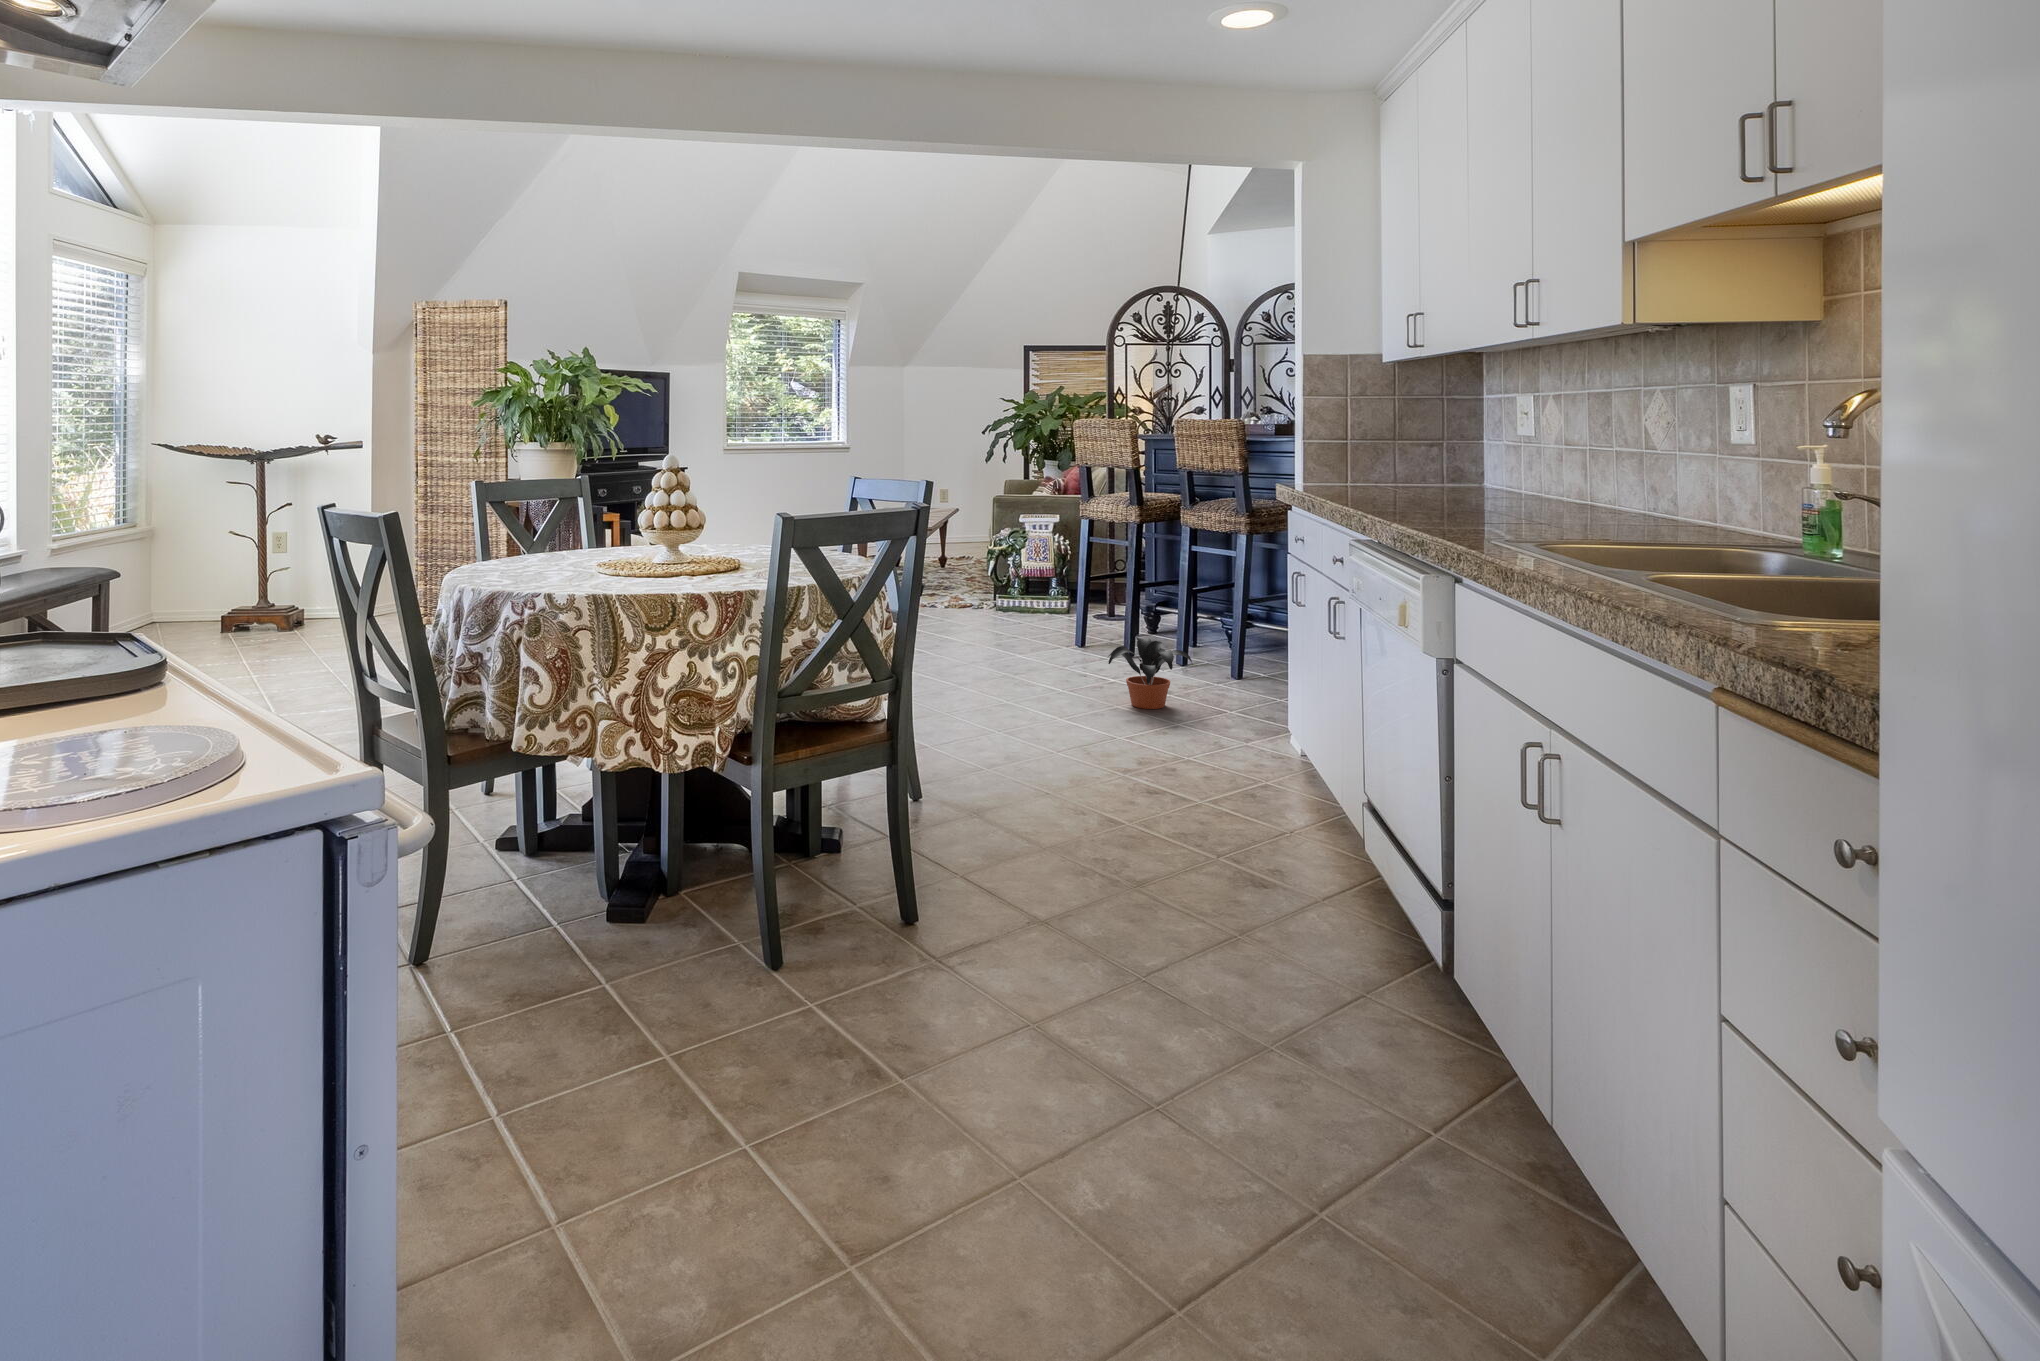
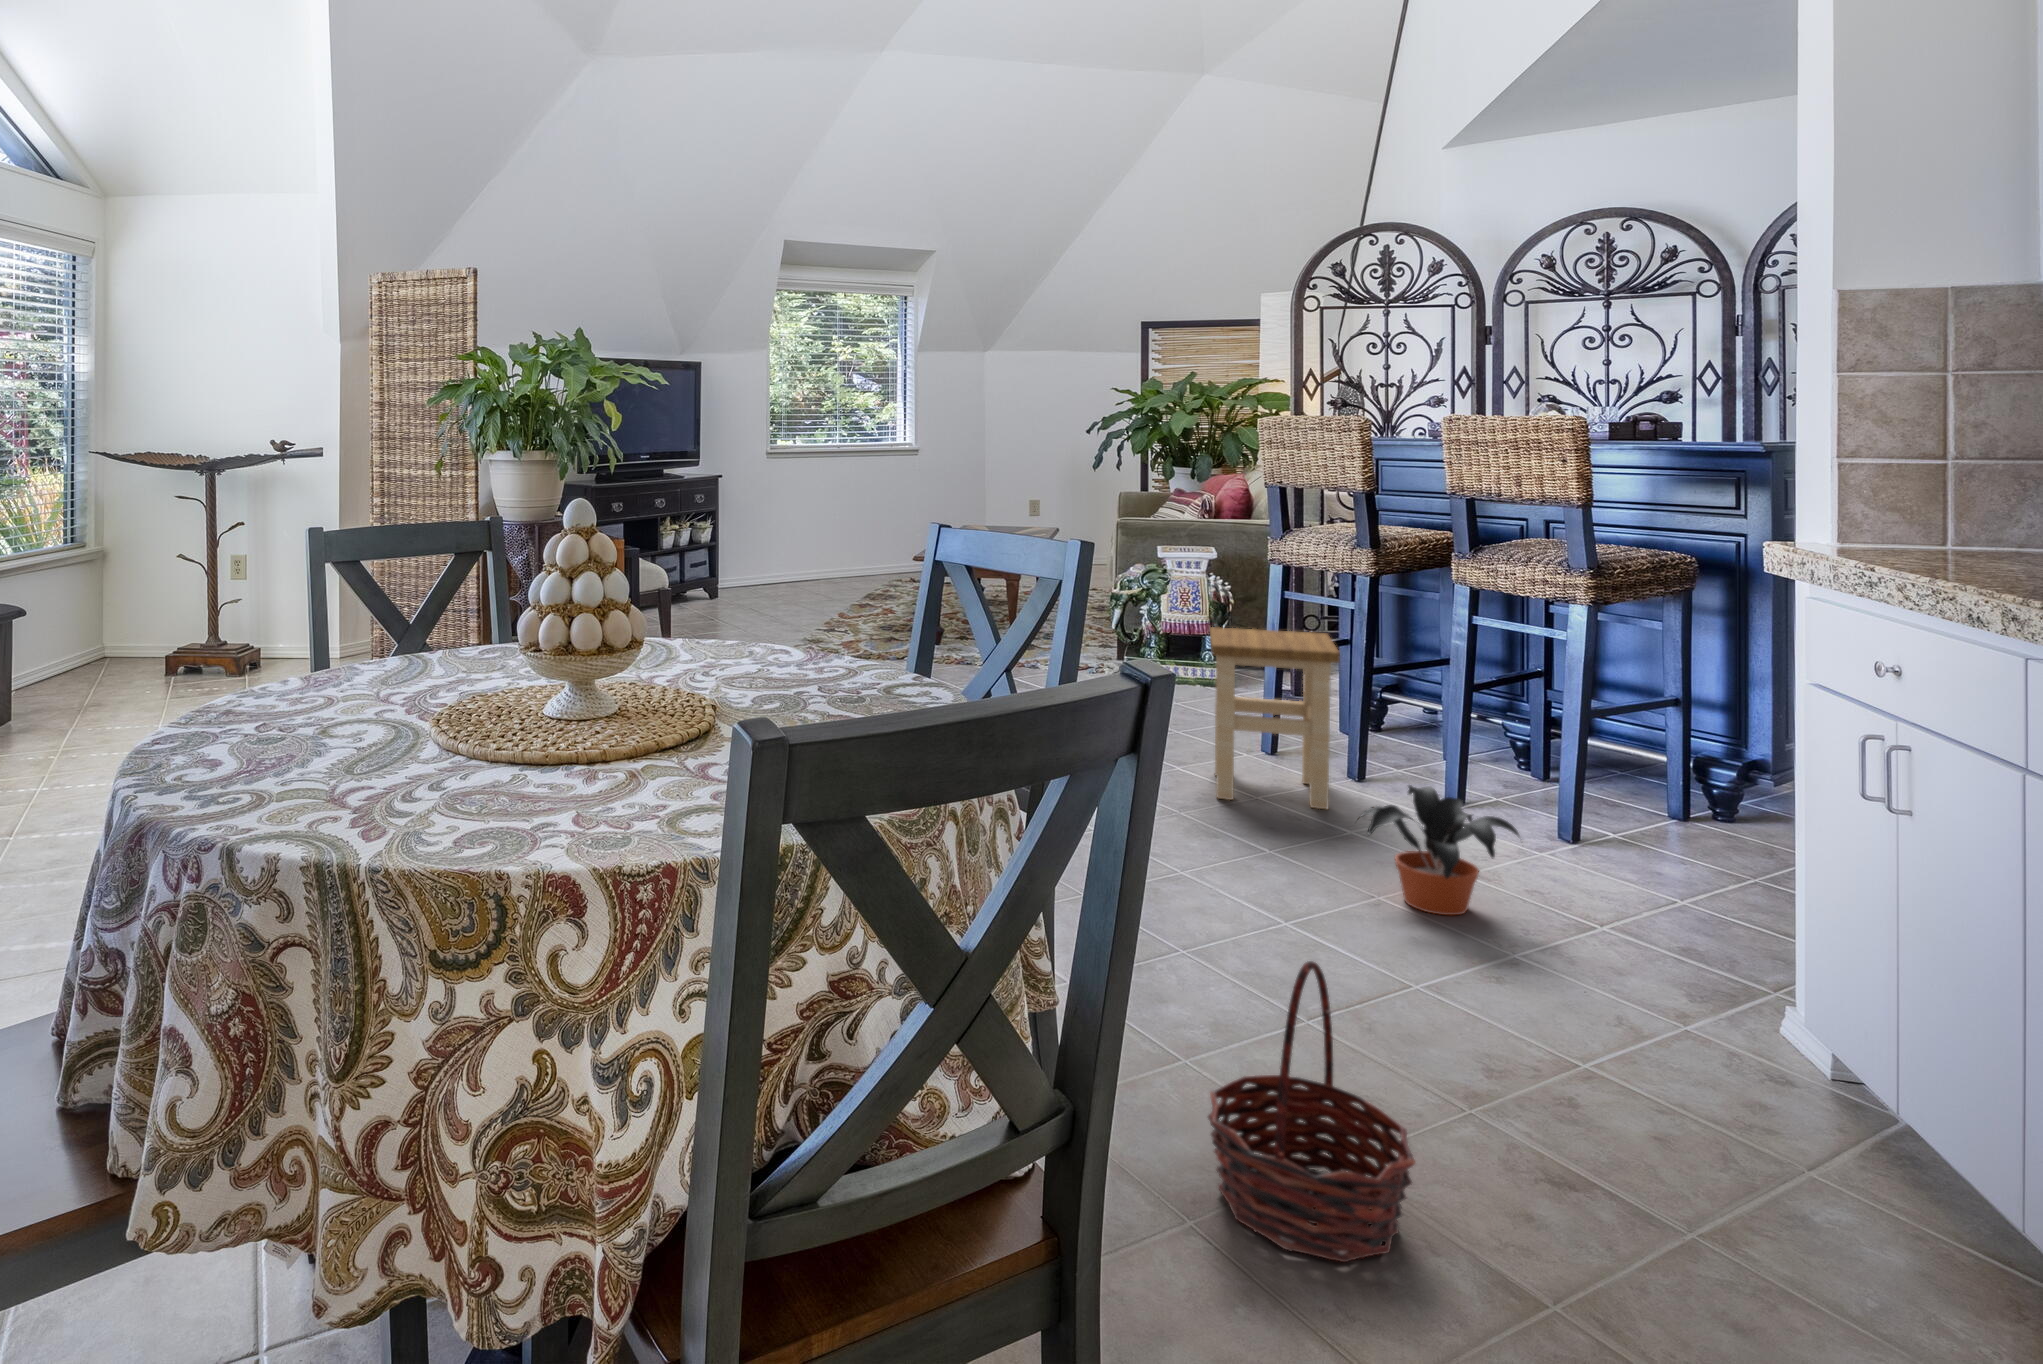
stool: none [1034,557,1110,668] -> present [1210,627,1340,810]
basket: none [988,684,1082,821] -> present [1208,961,1415,1262]

